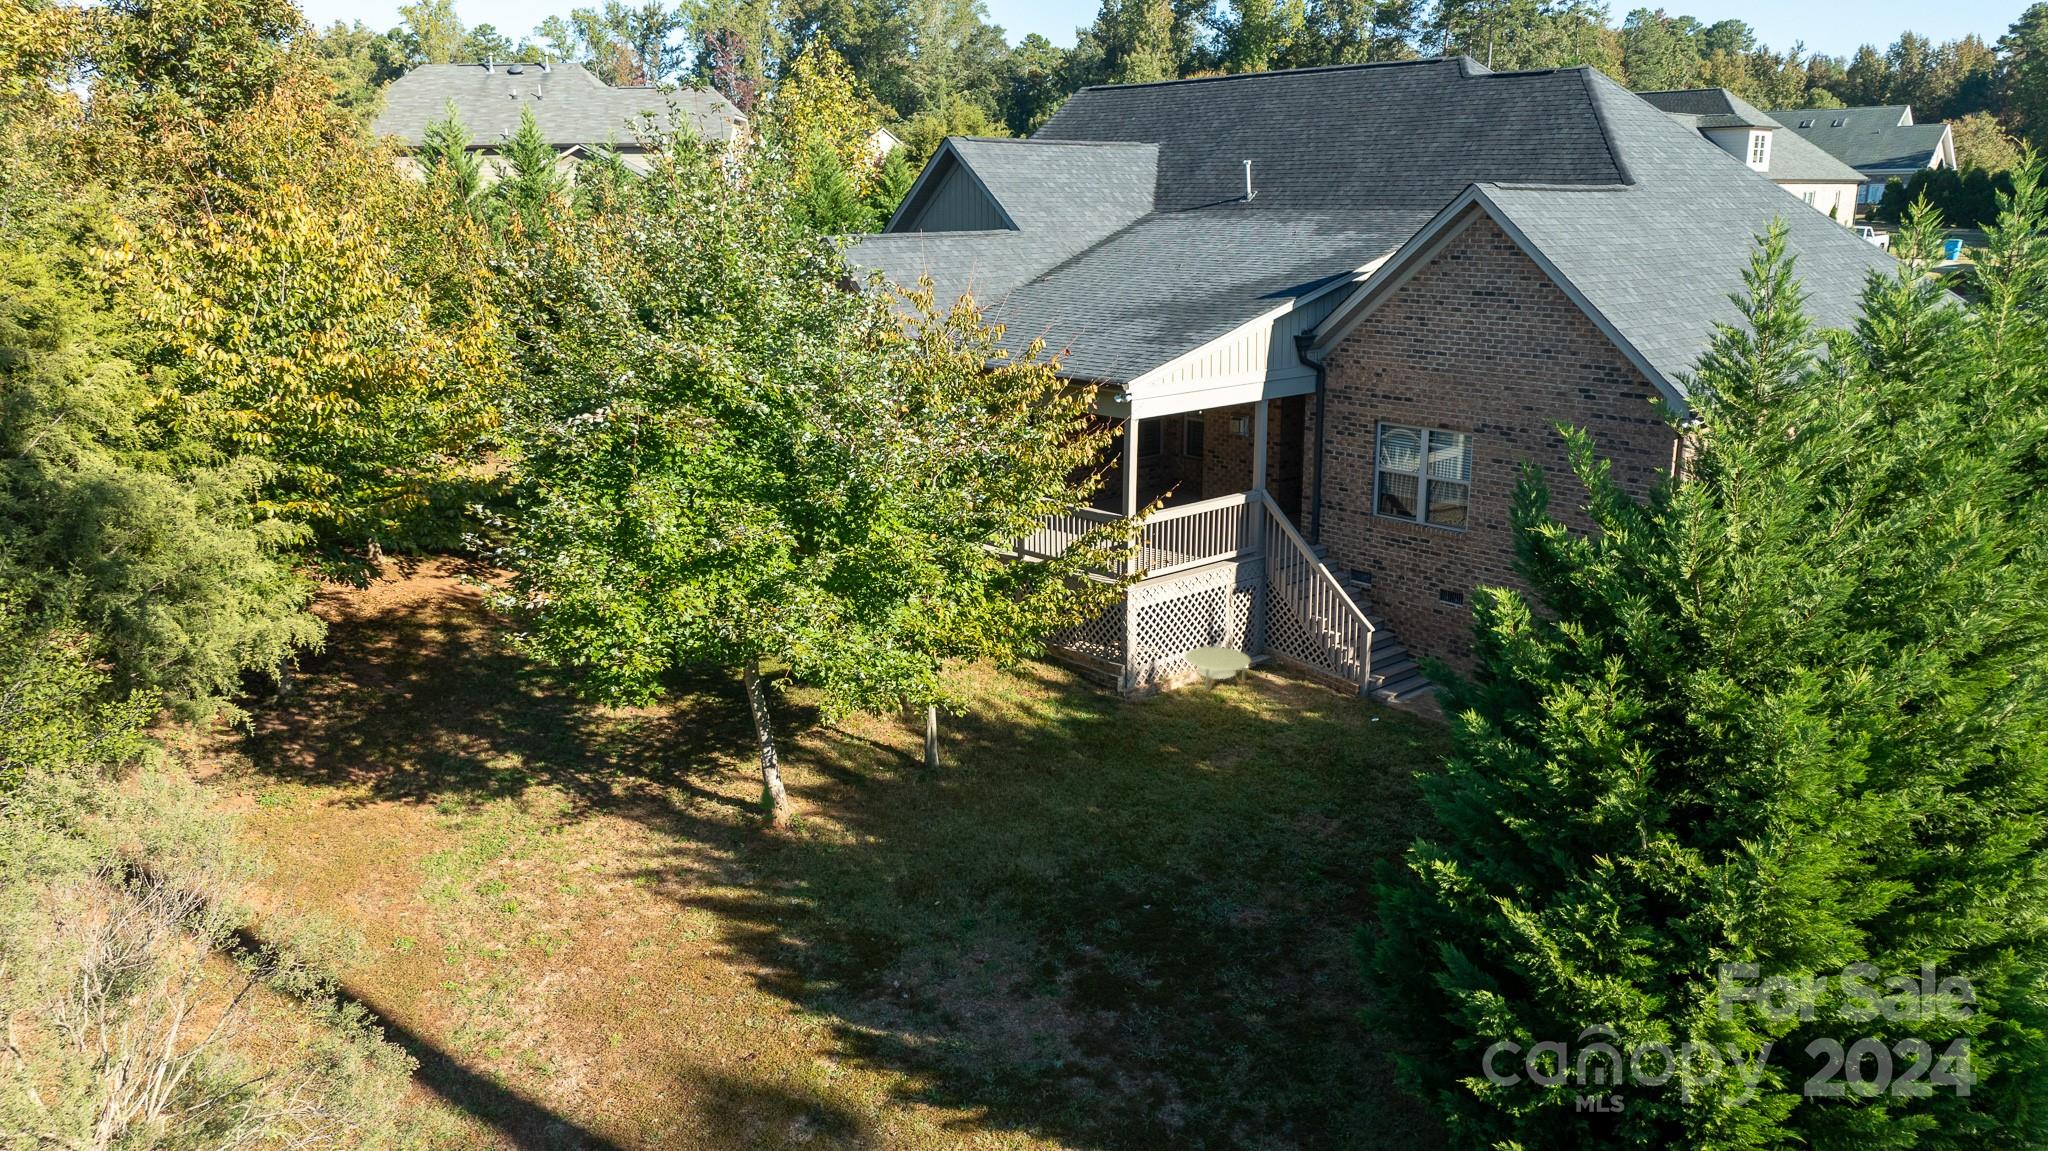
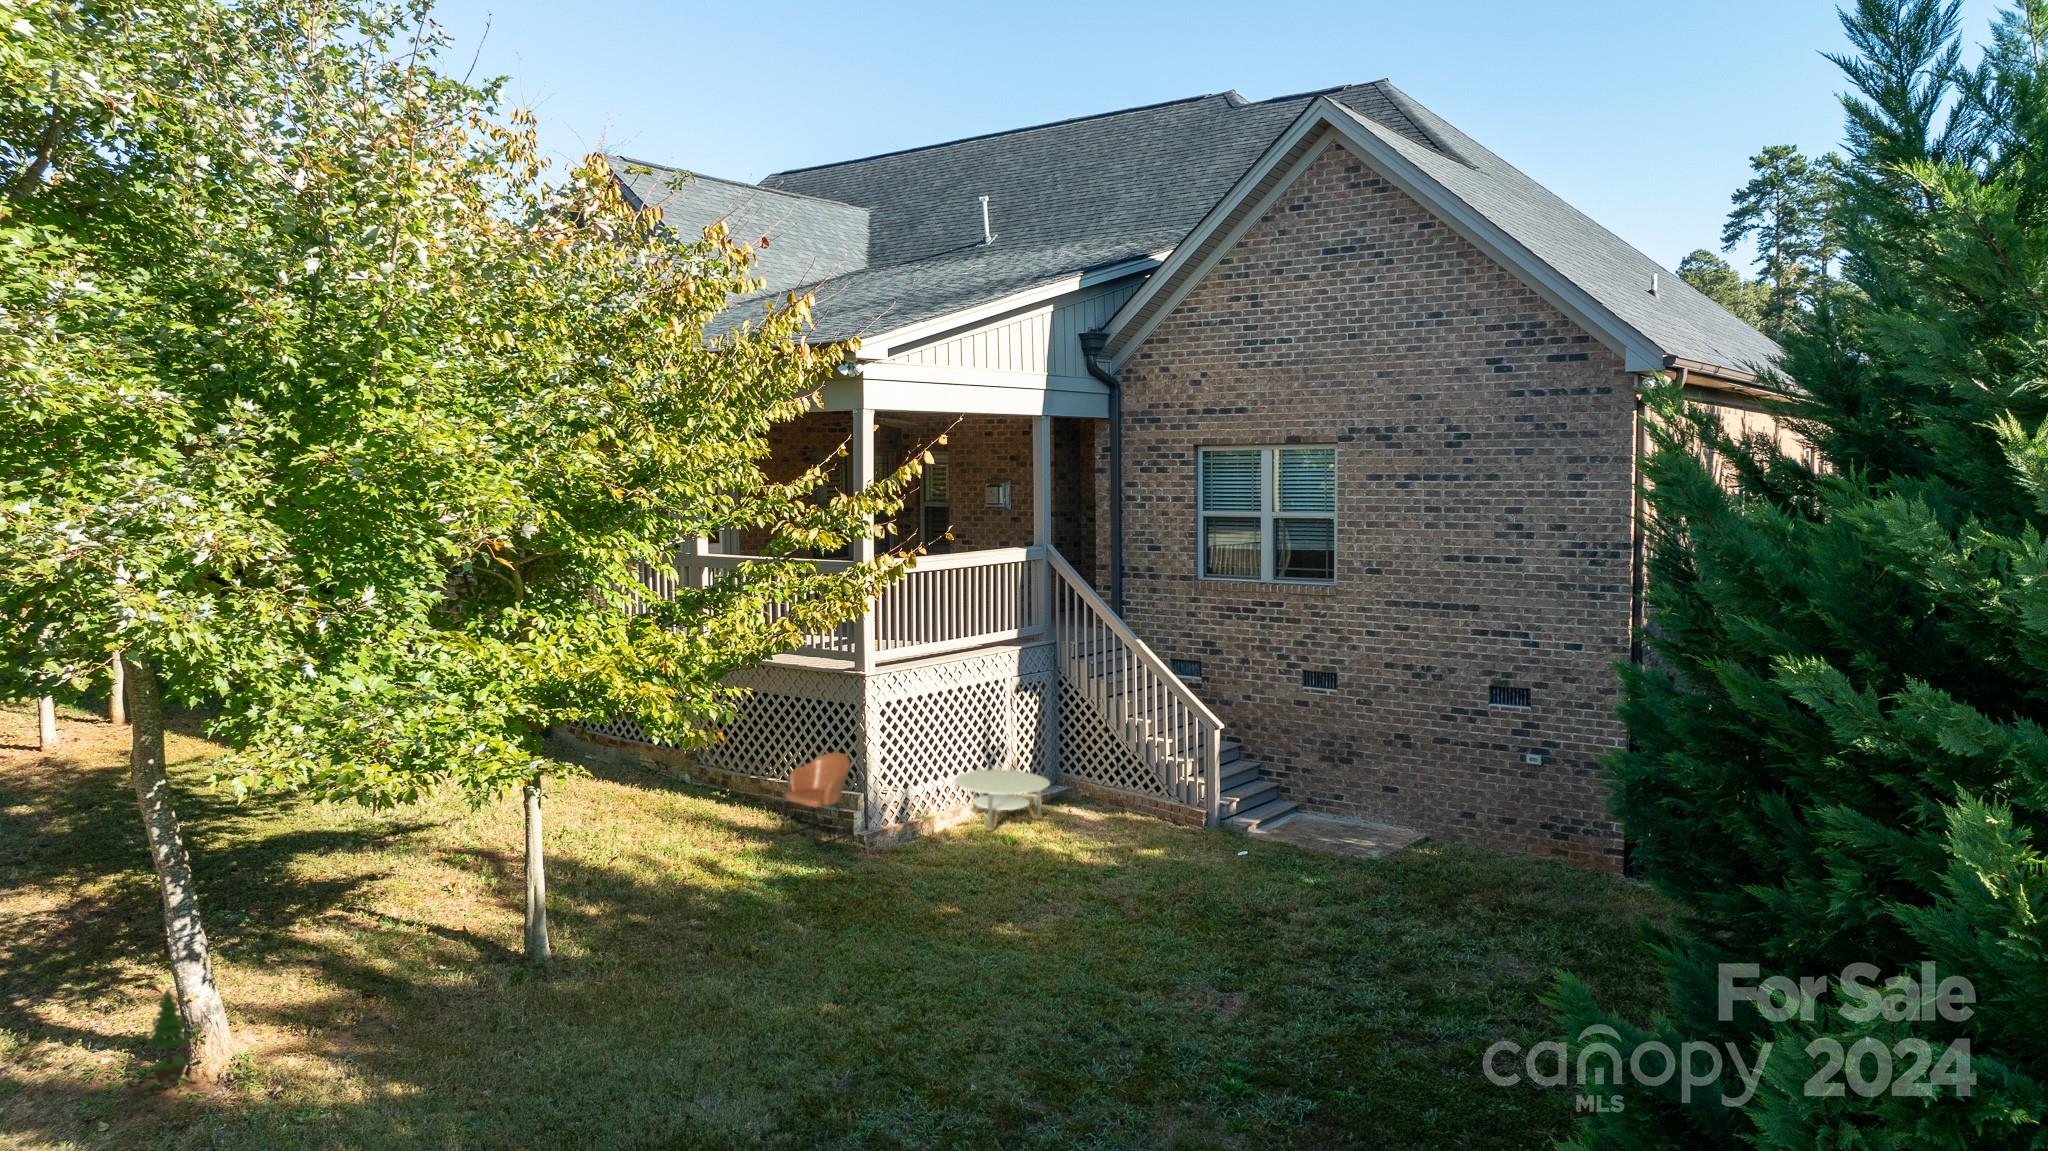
chair: none [1069,636,1114,698] -> present [780,753,850,846]

